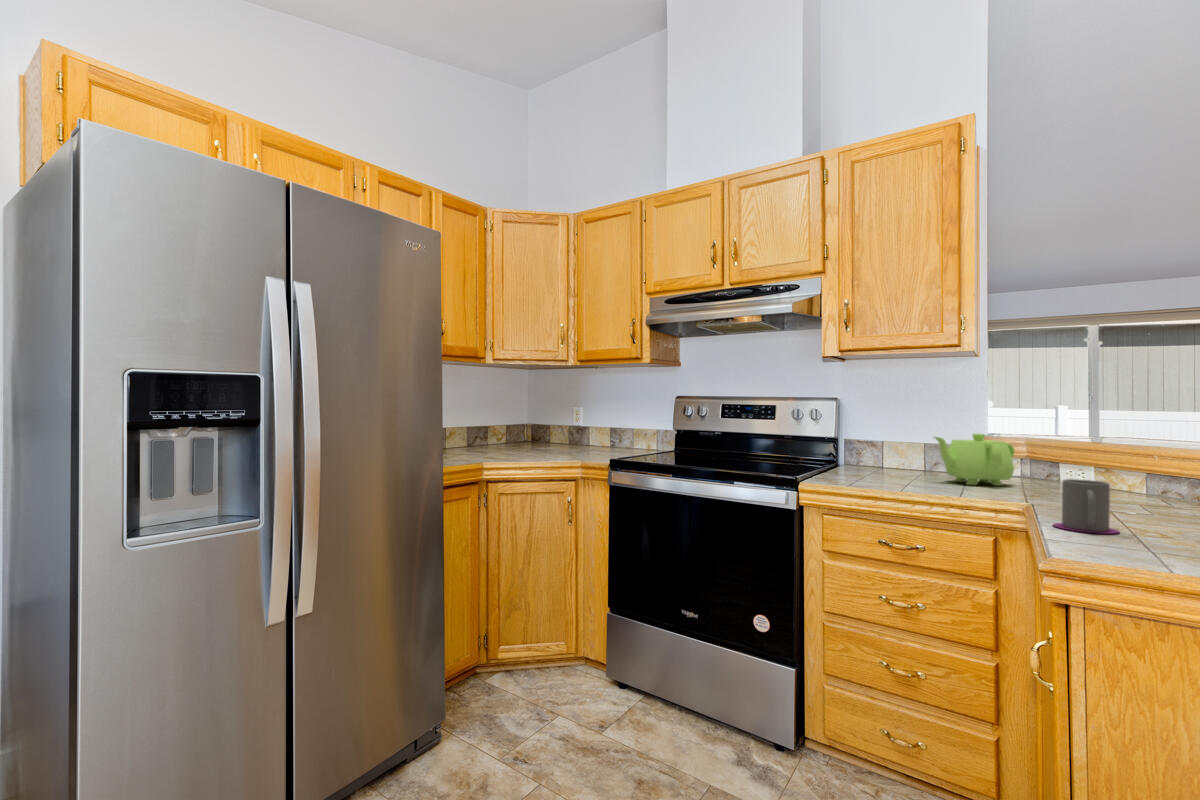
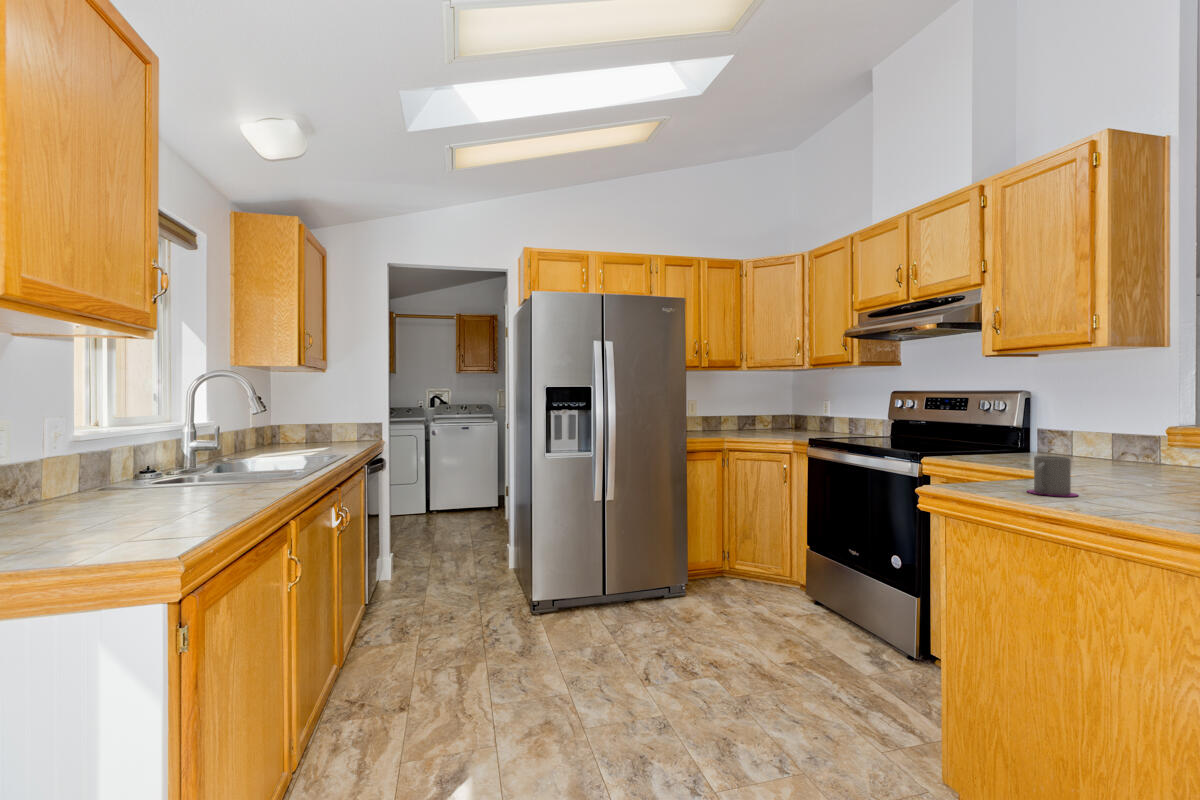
teapot: present [933,434,1015,486] -> none [1071,423,1170,473]

